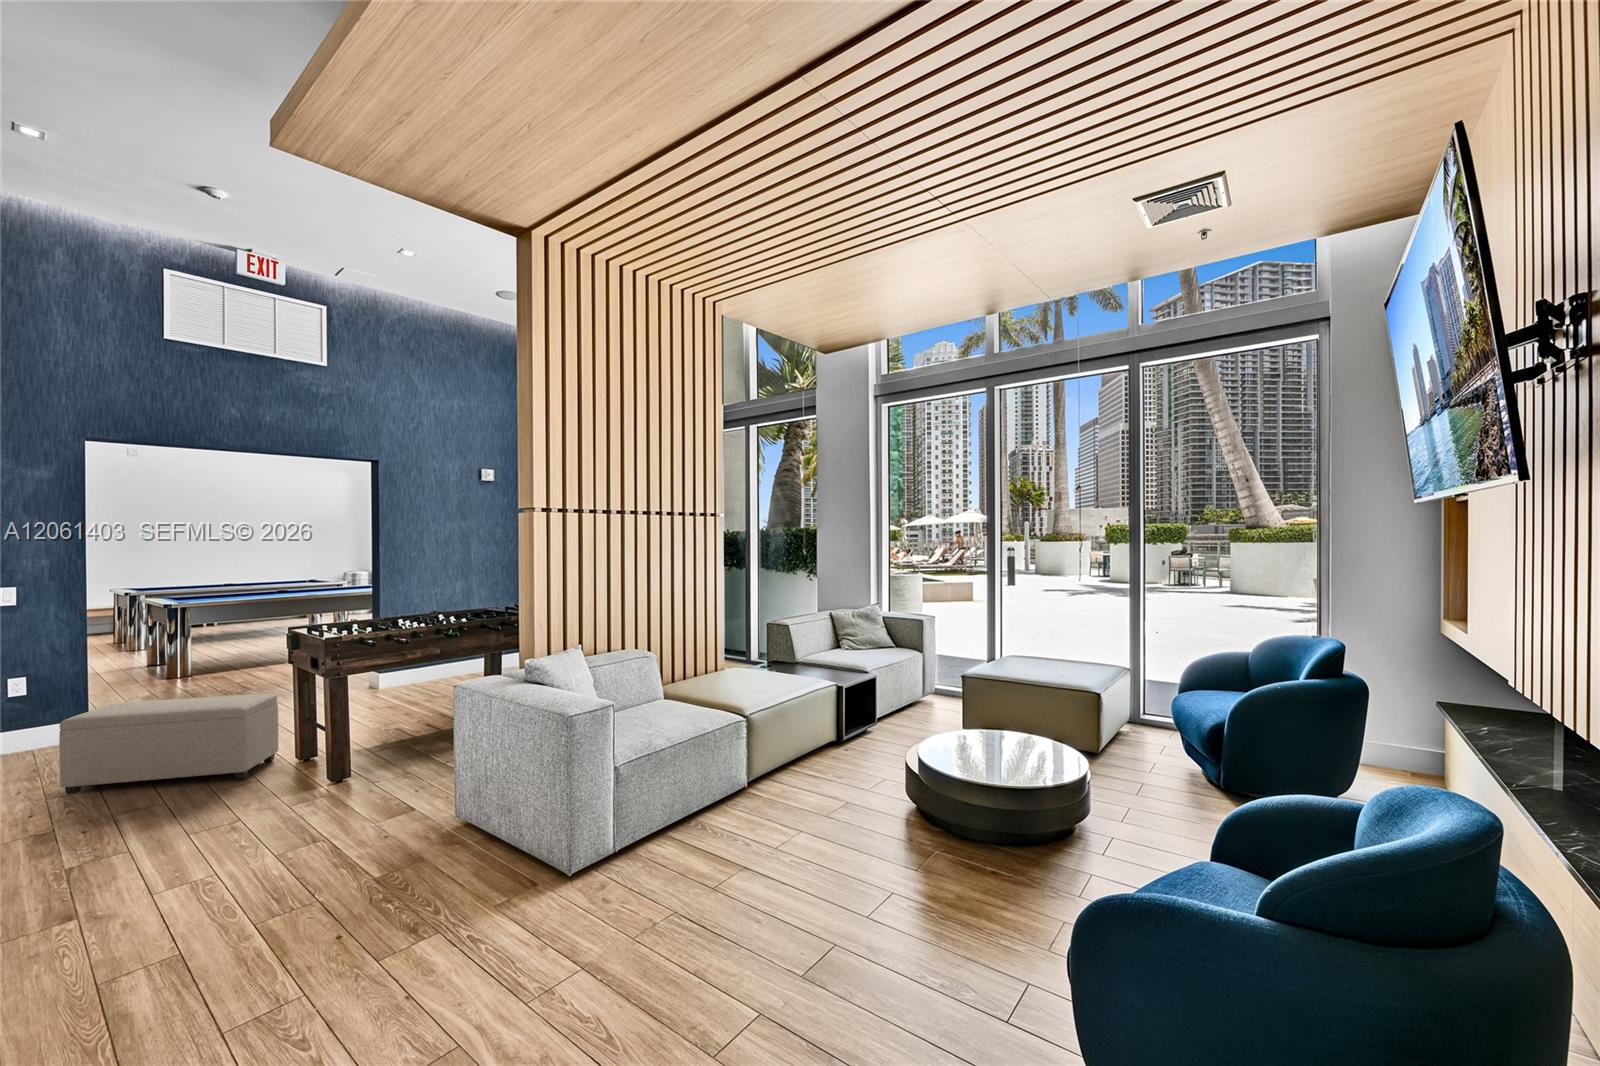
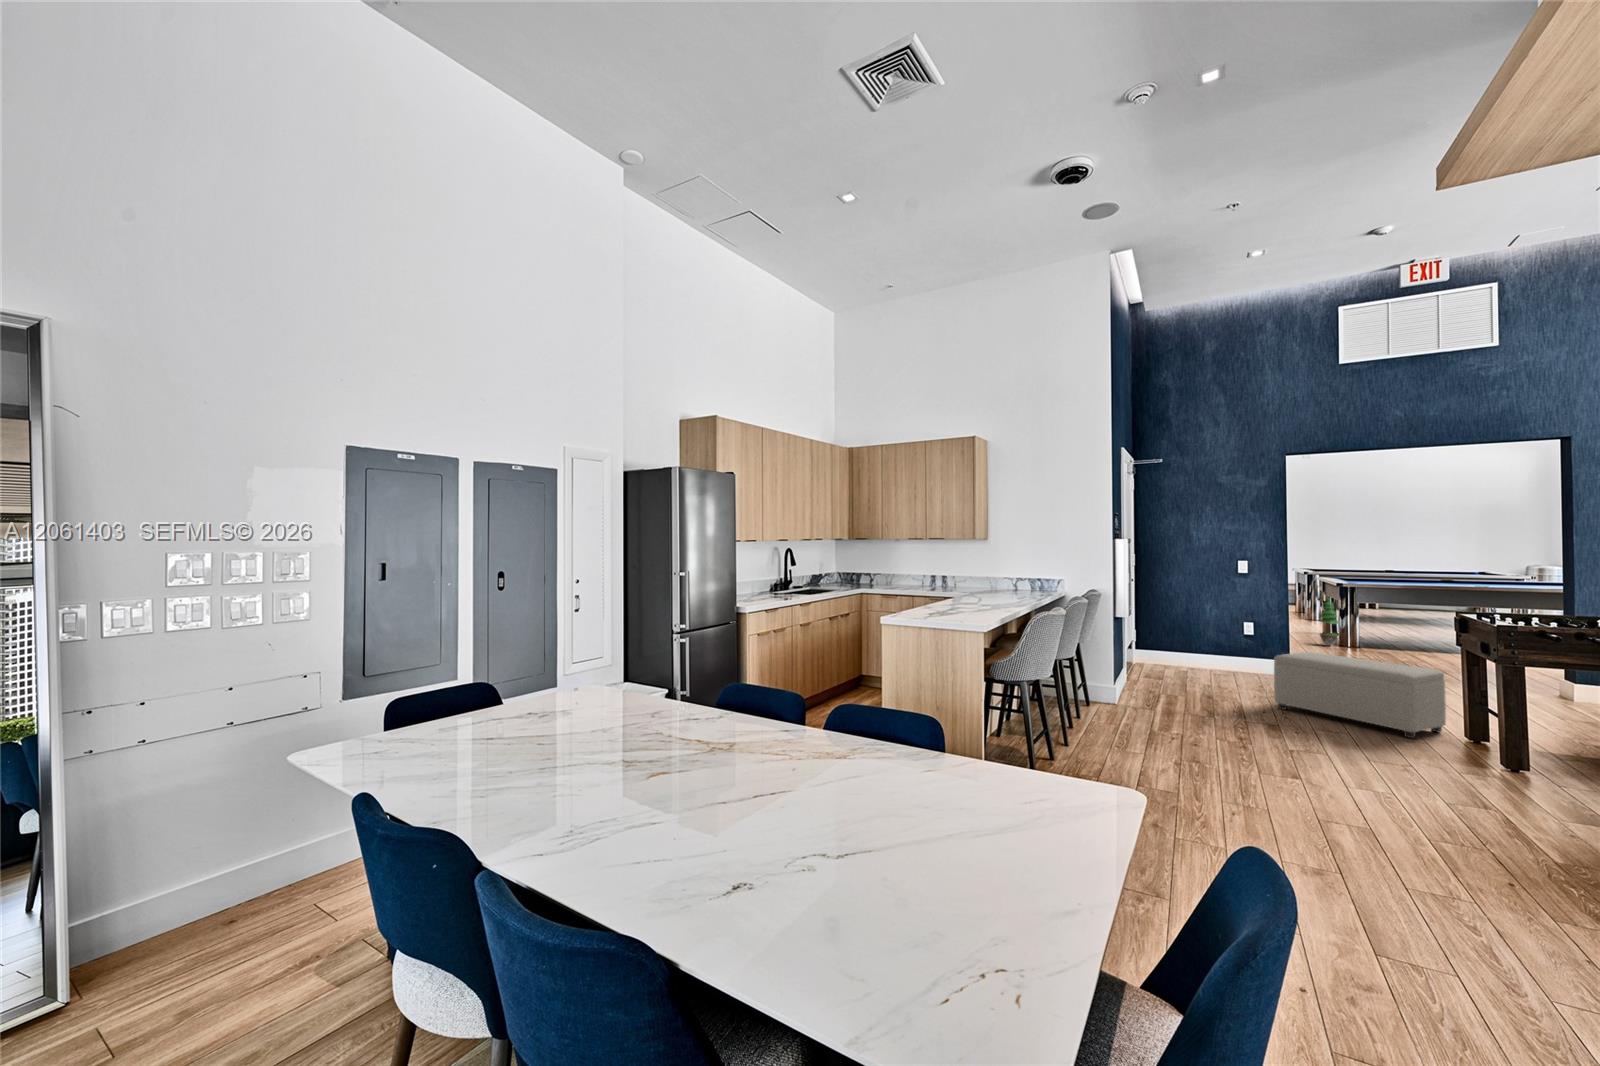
potted tree: none [138,620,168,681] -> present [1319,597,1339,646]

